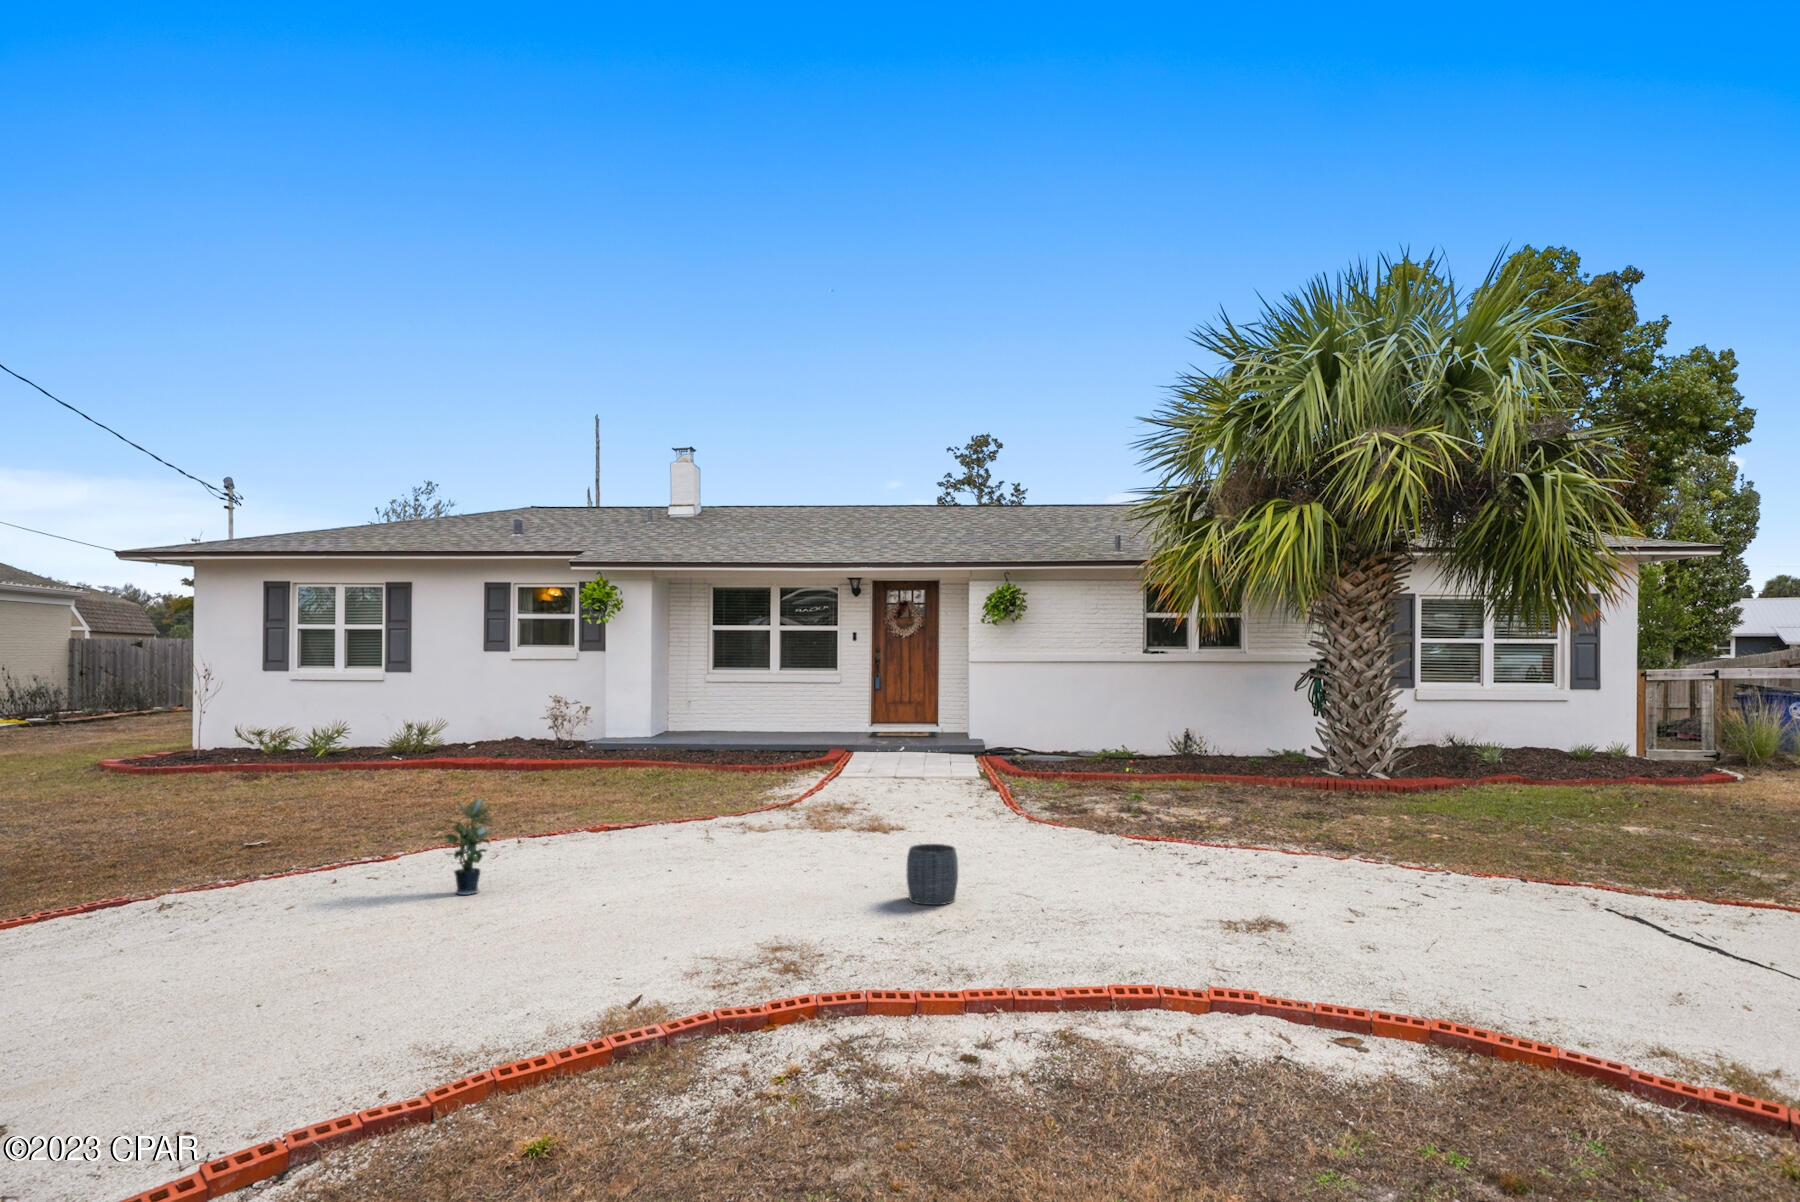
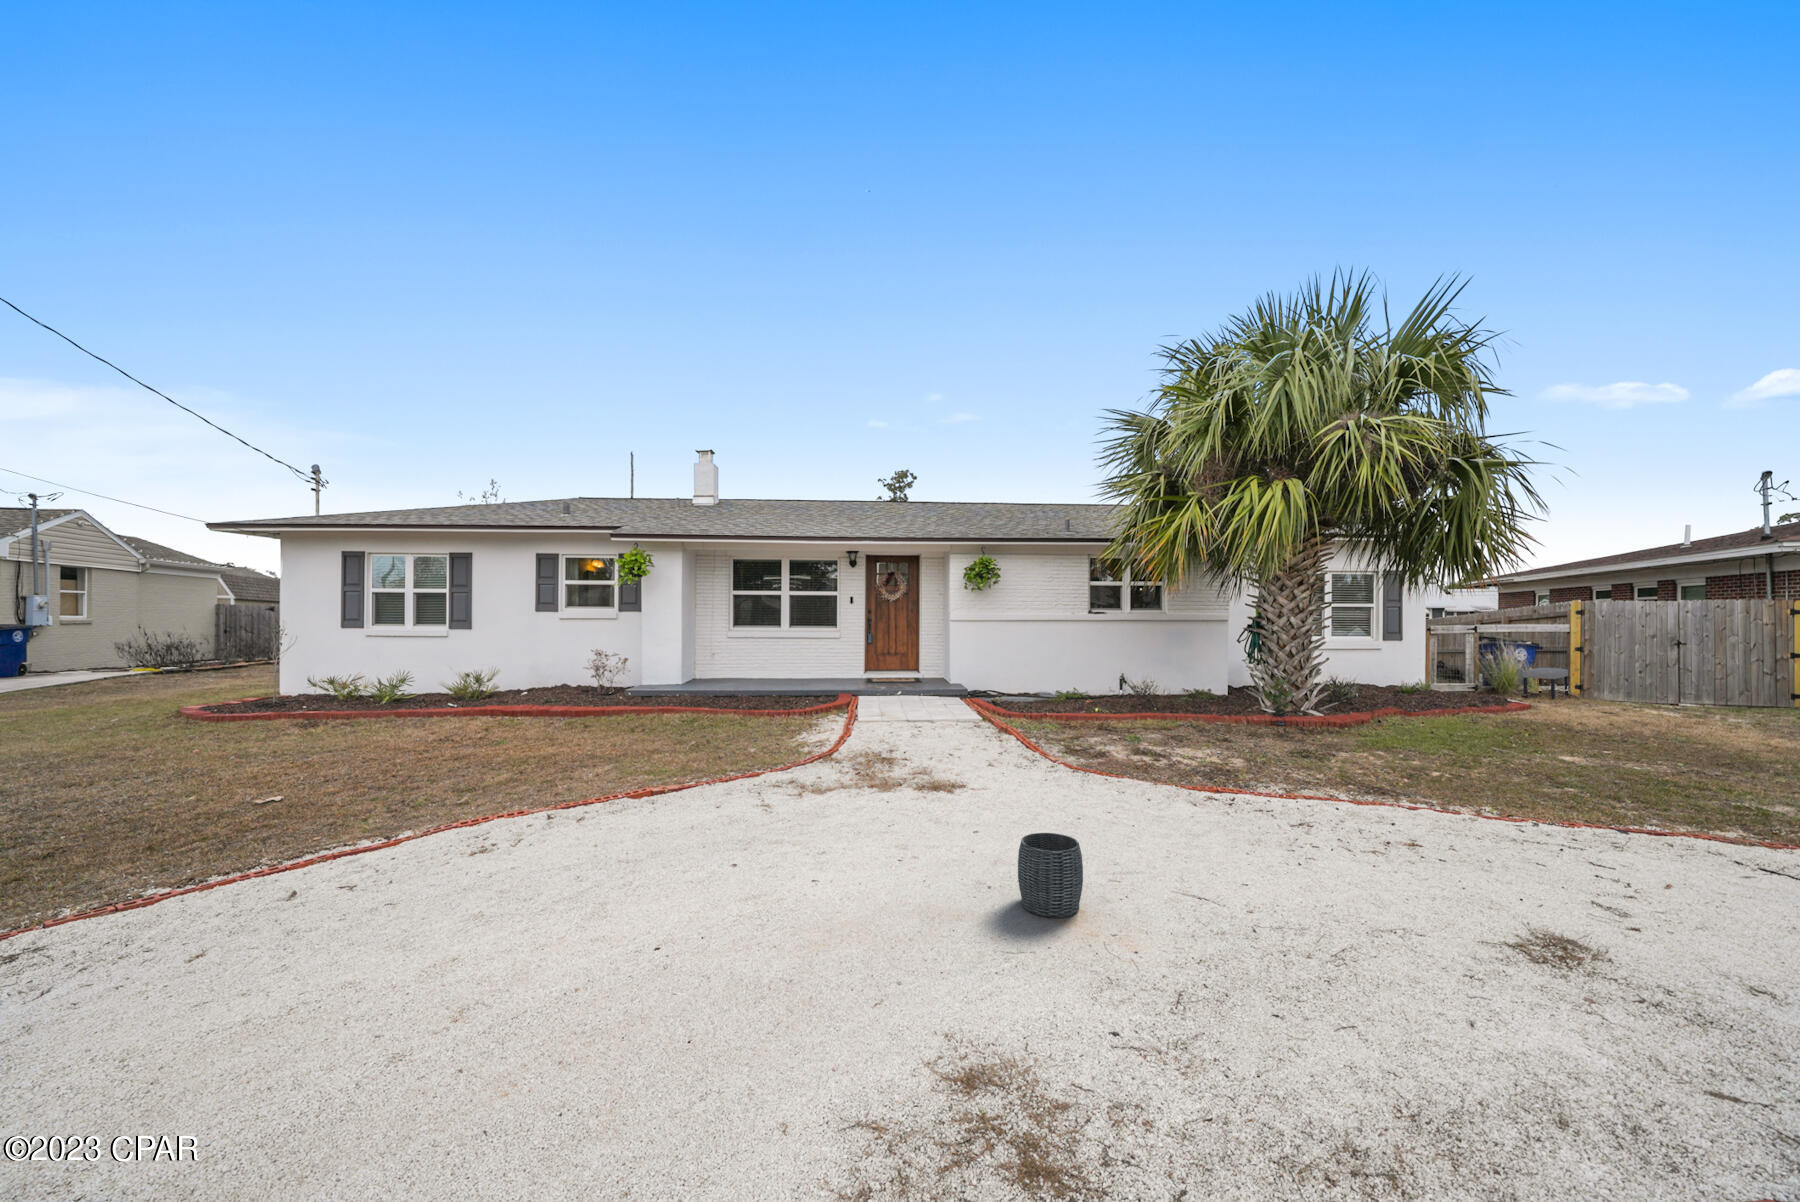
bench: none [1717,726,1788,766] -> present [1522,668,1569,699]
potted plant: present [443,798,493,895] -> present [1264,678,1291,725]

